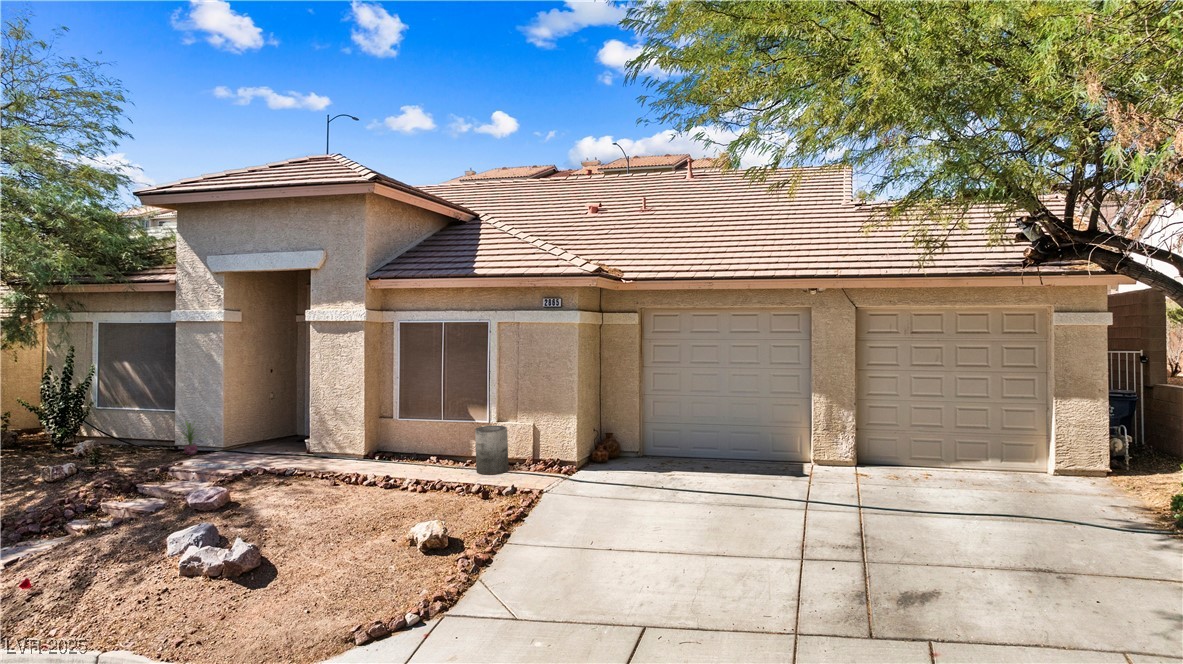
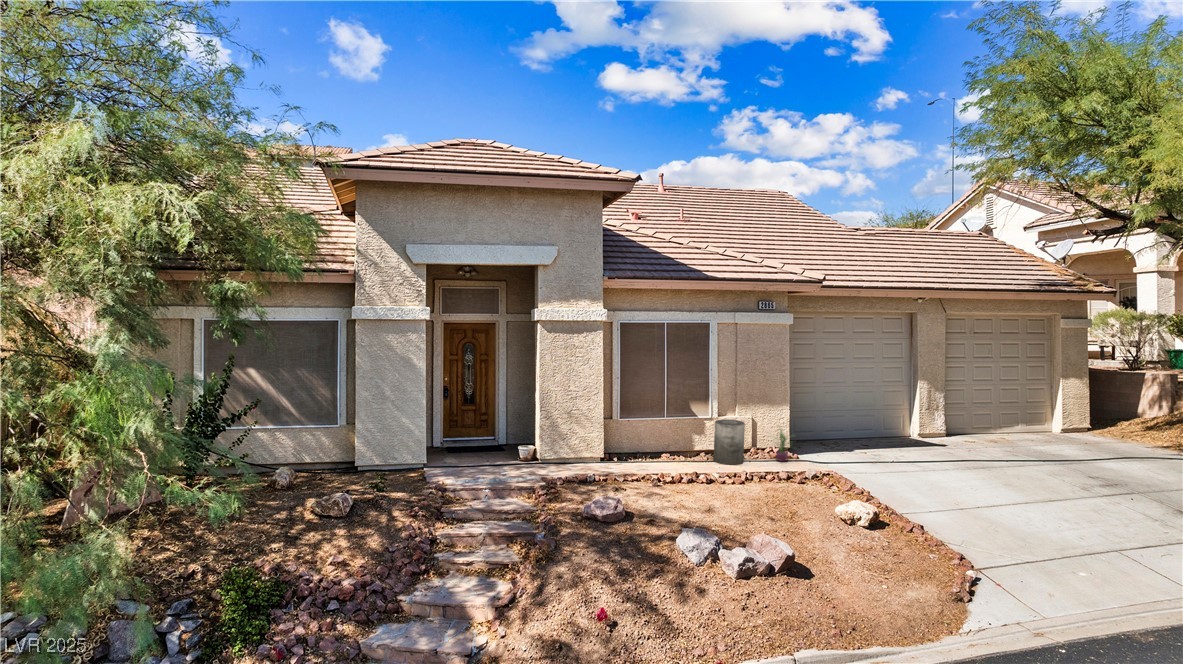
decorative plant: present [181,421,198,455] -> present [776,429,789,462]

